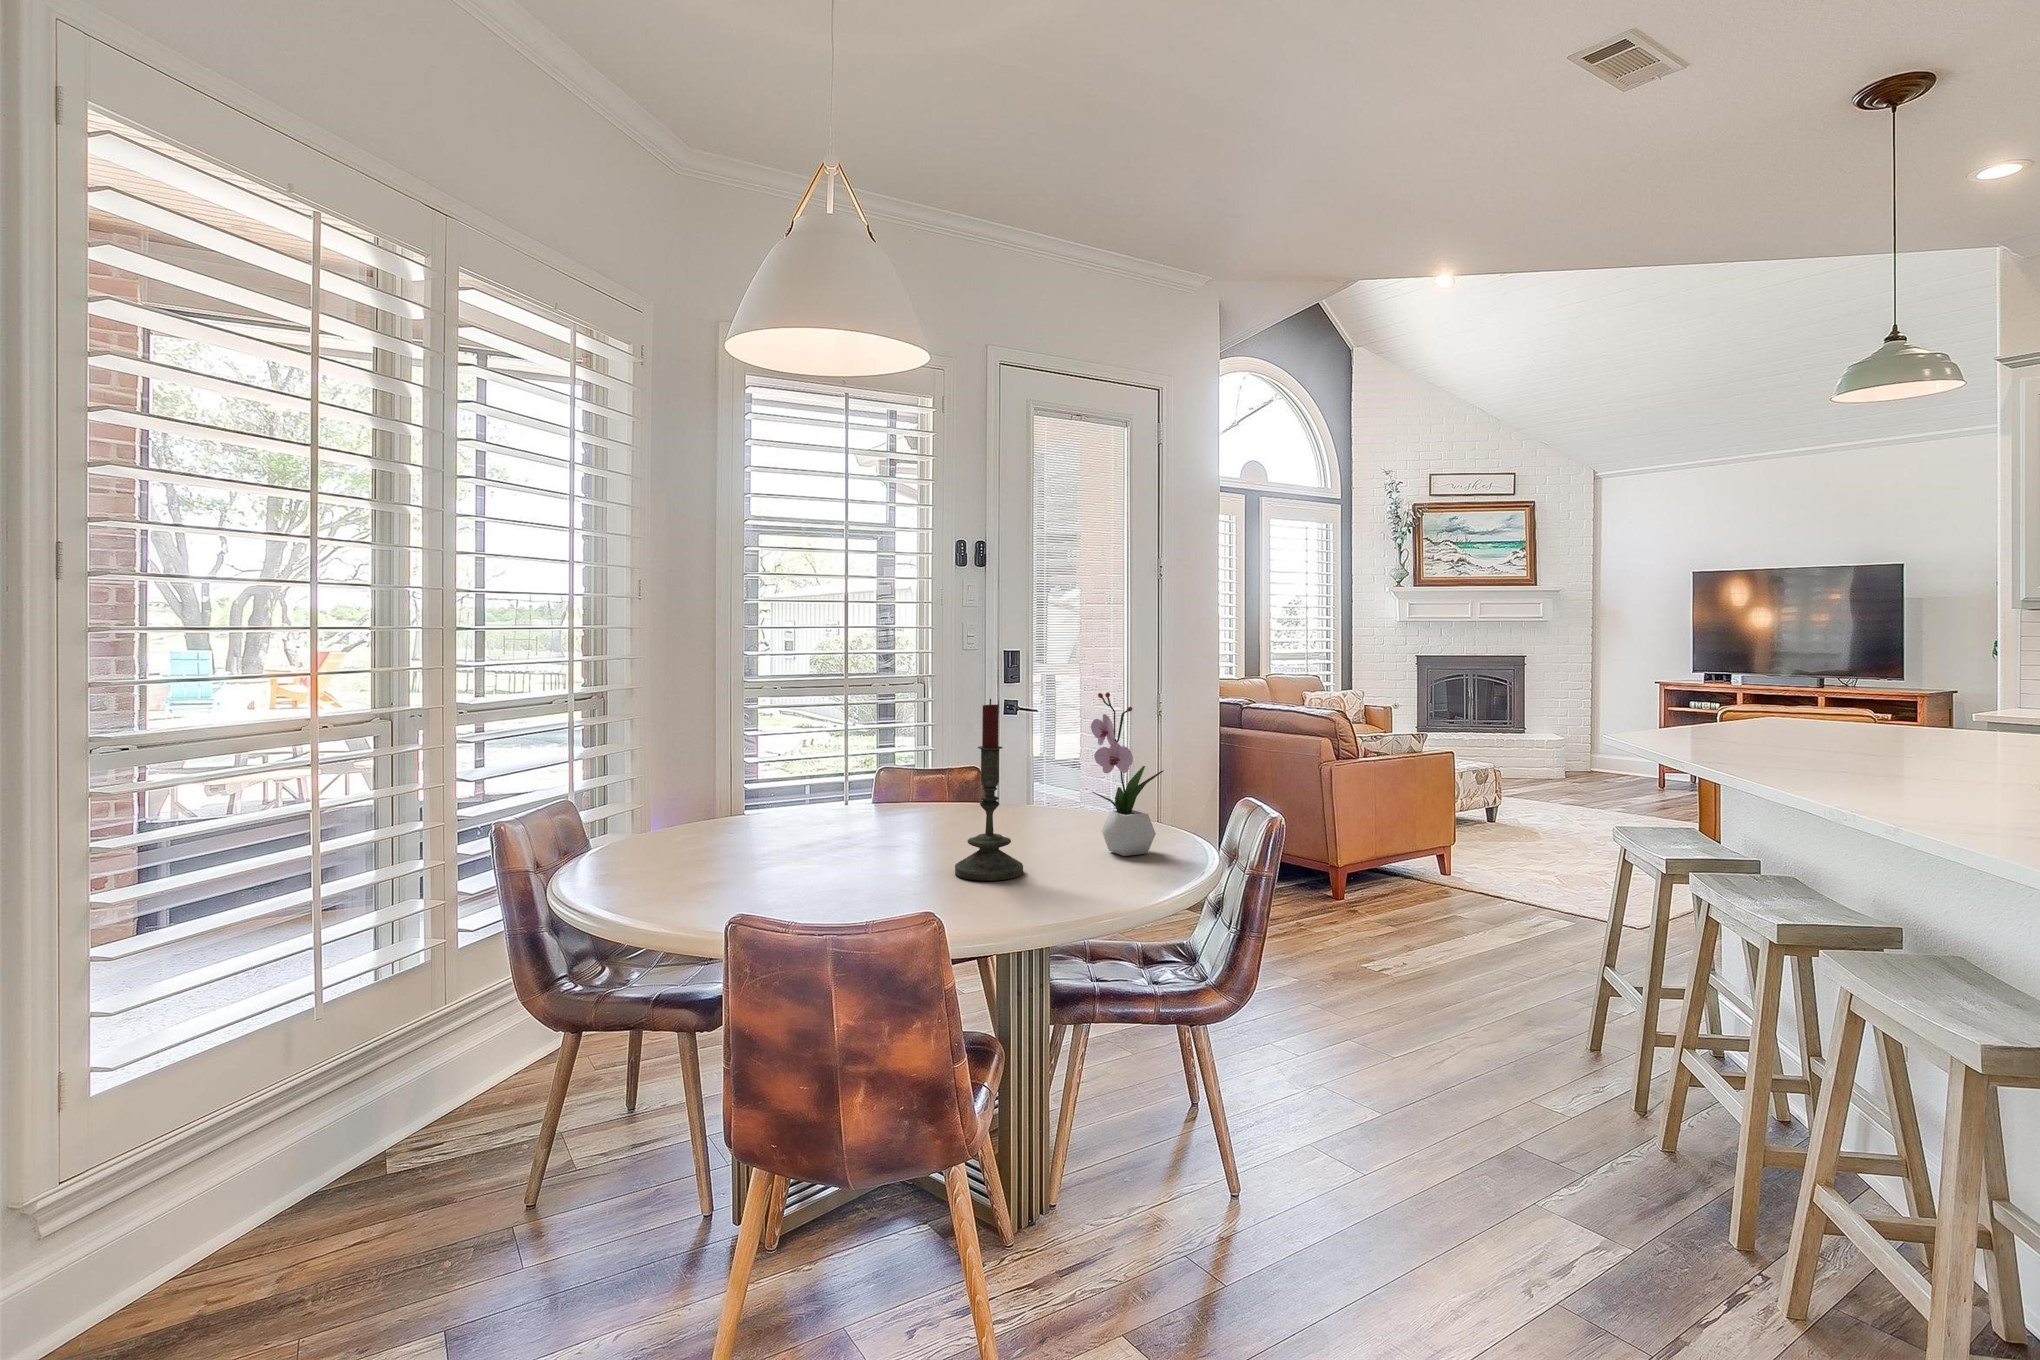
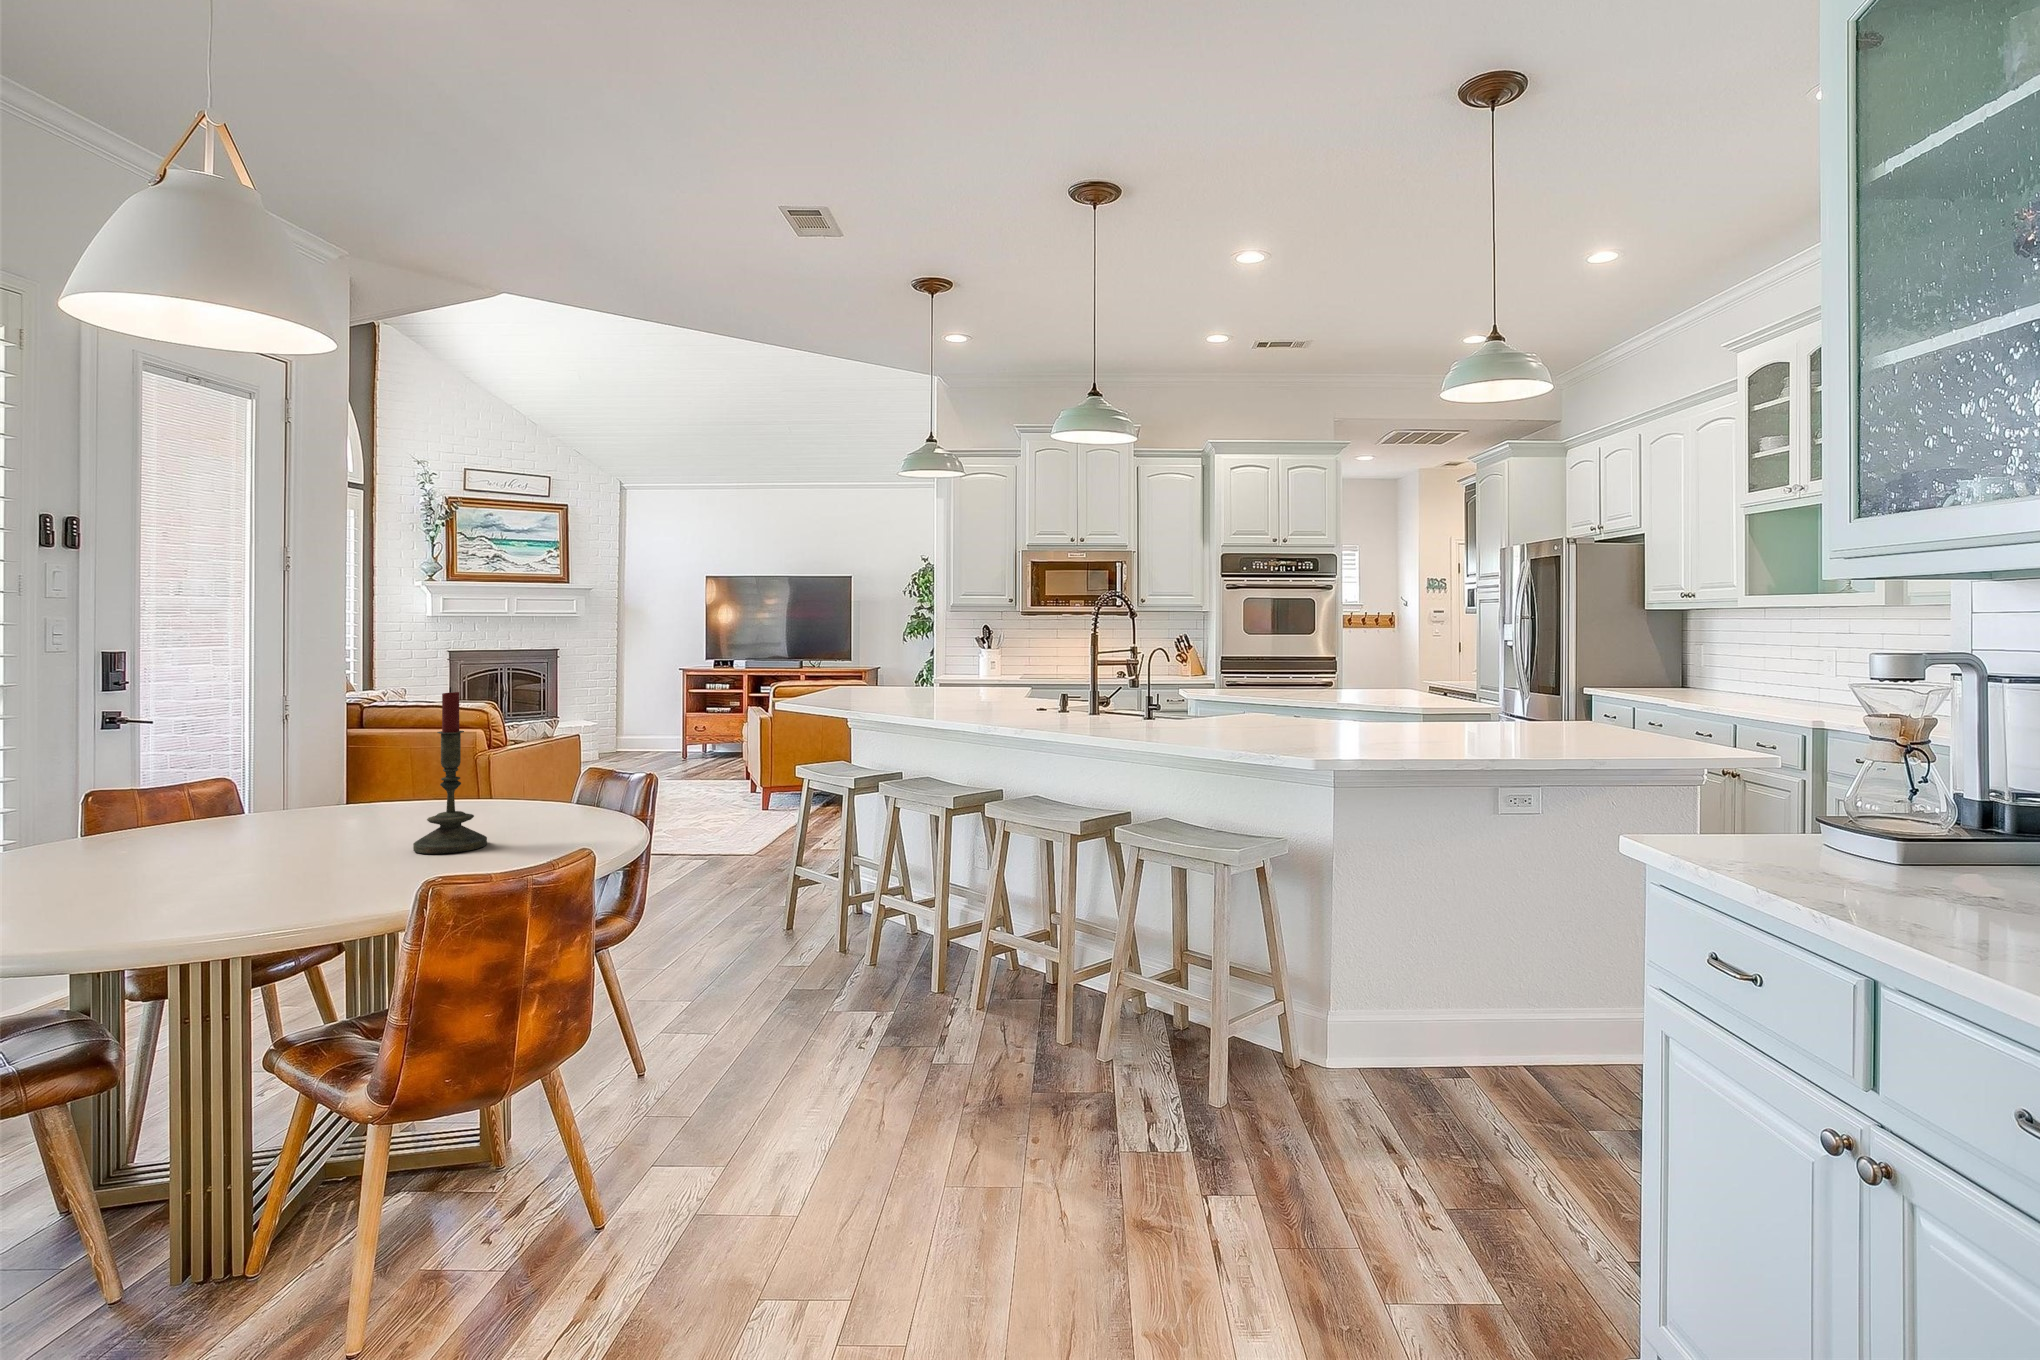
flower arrangement: present [1091,692,1163,856] -> none [504,679,571,819]

